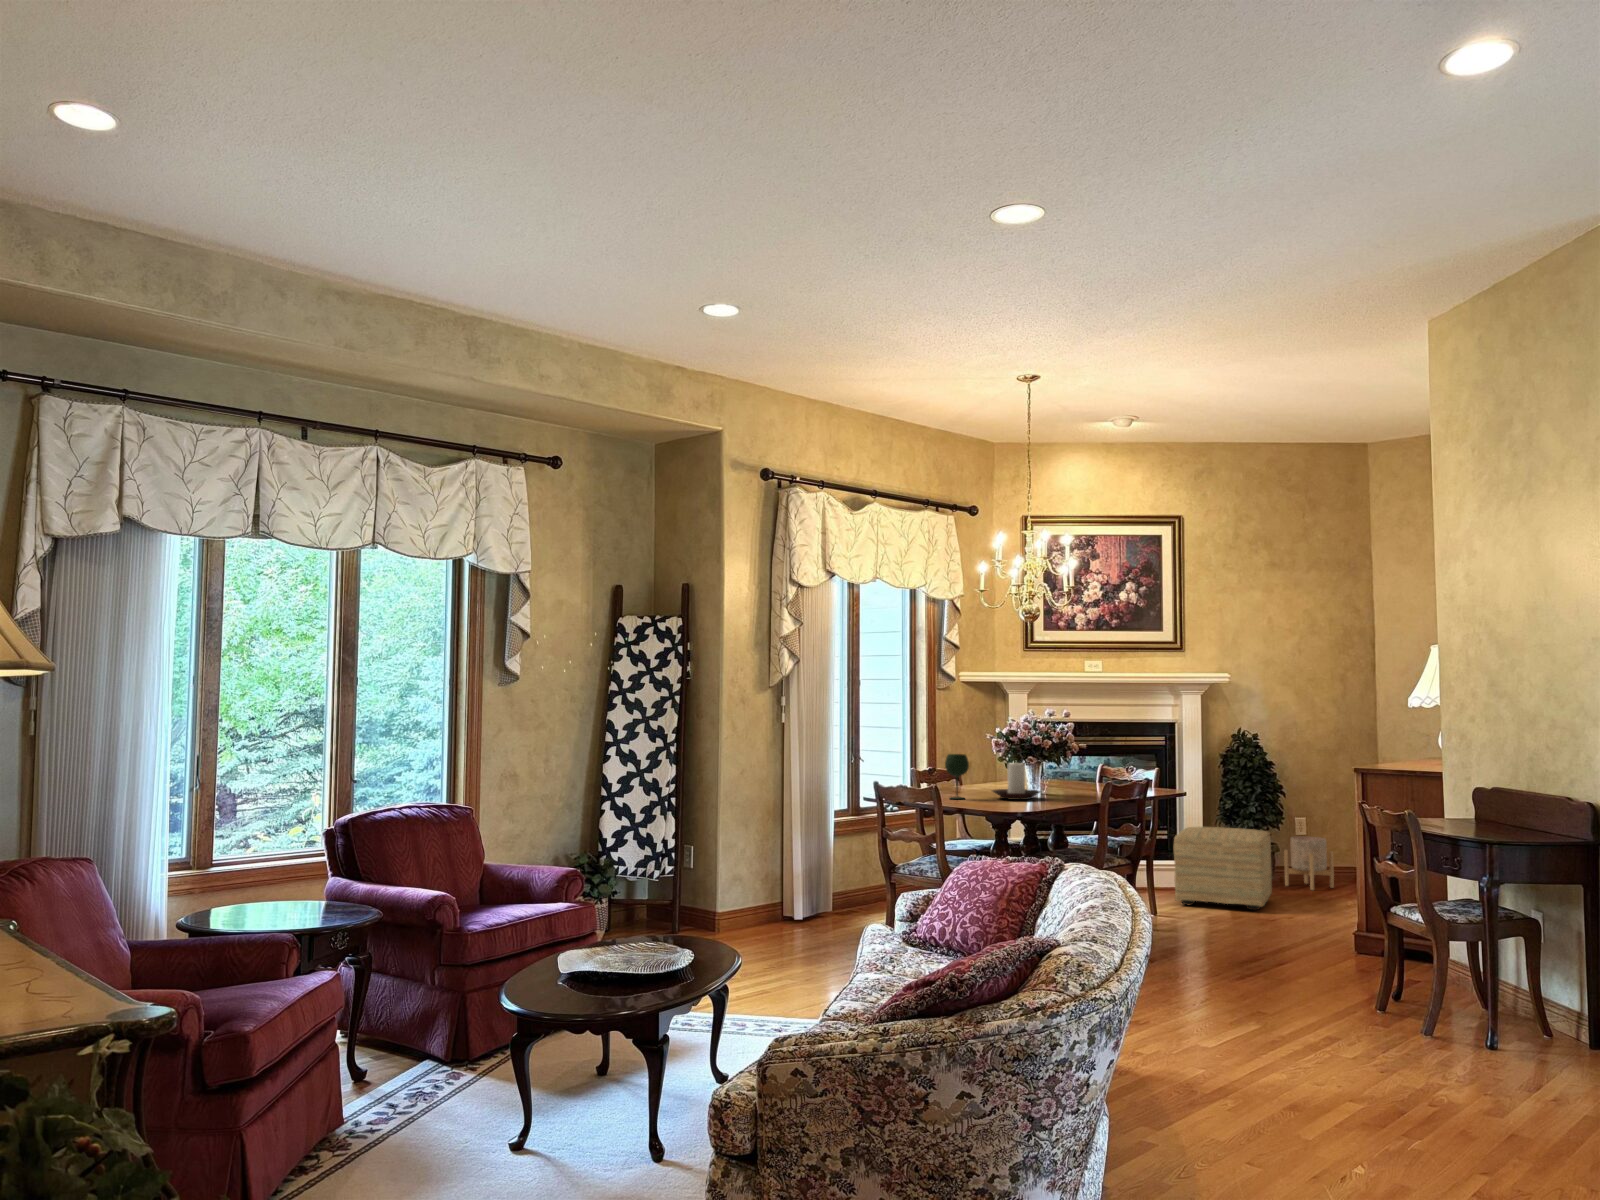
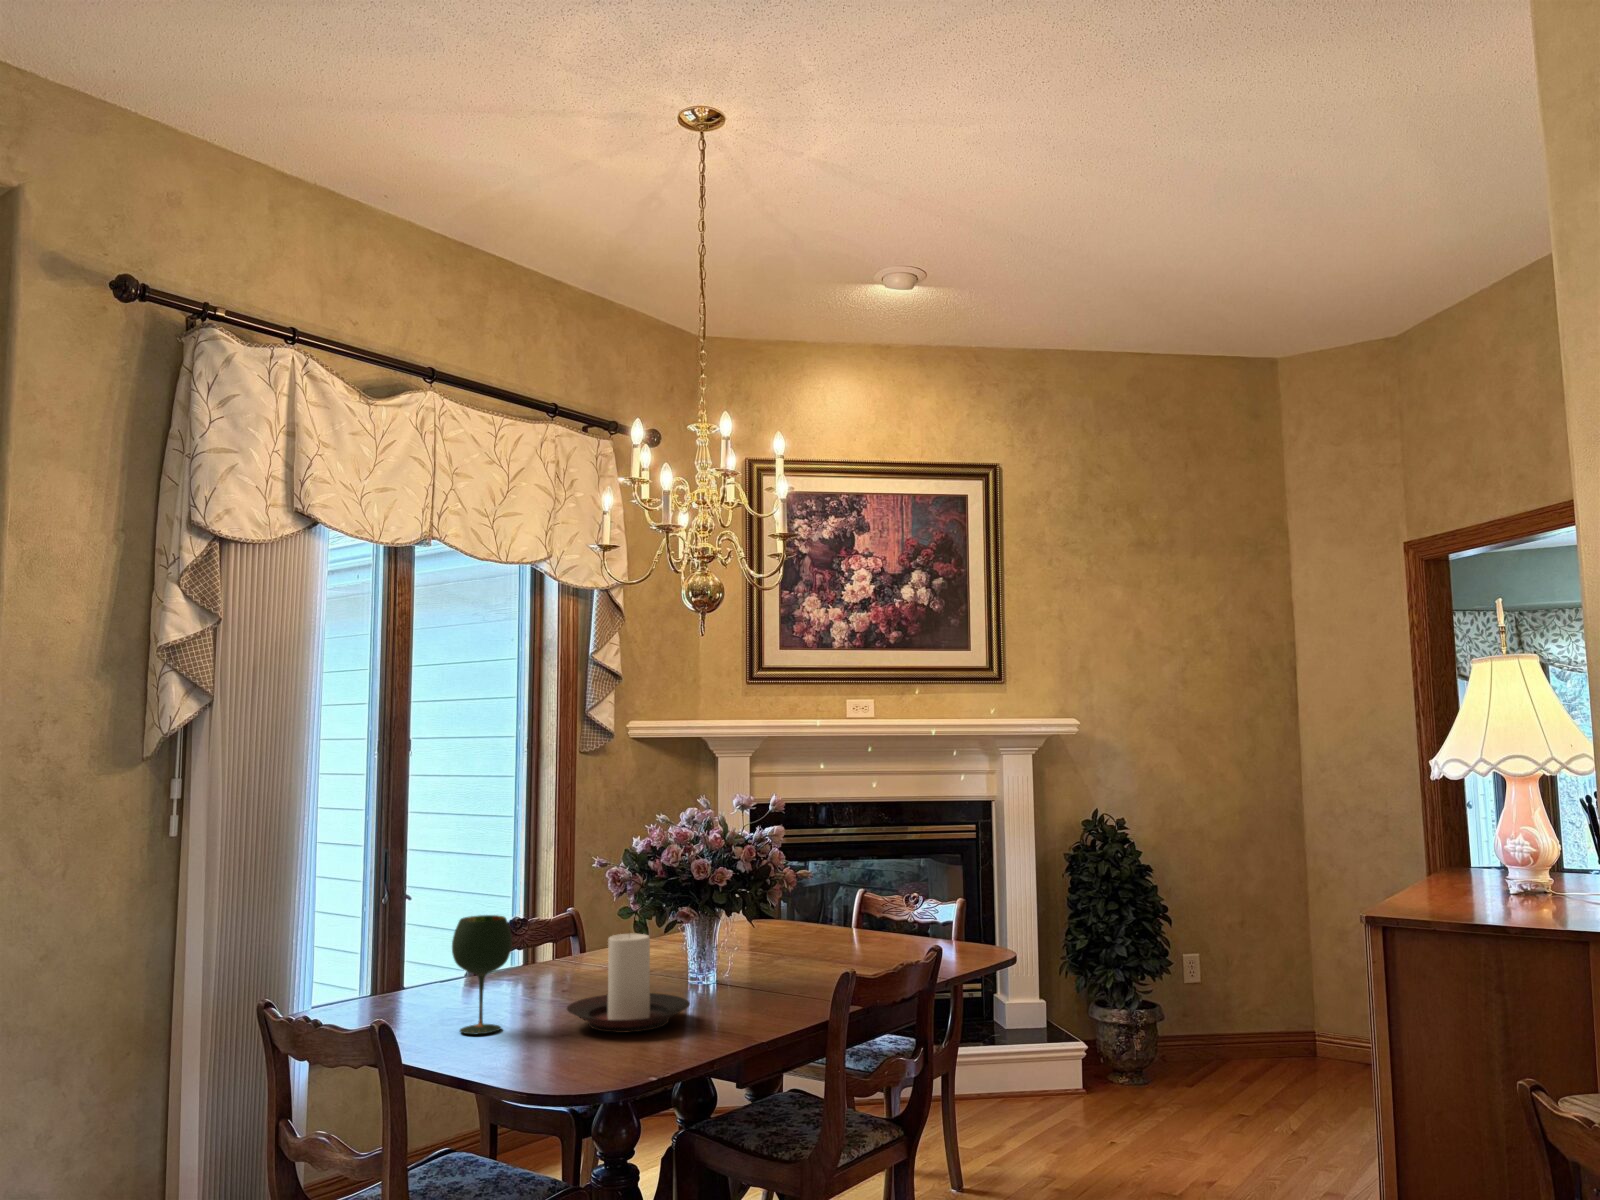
ottoman: present [1174,827,1272,910] -> none [995,989,1163,1160]
planter: present [1284,836,1334,890] -> none [1170,987,1251,1085]

